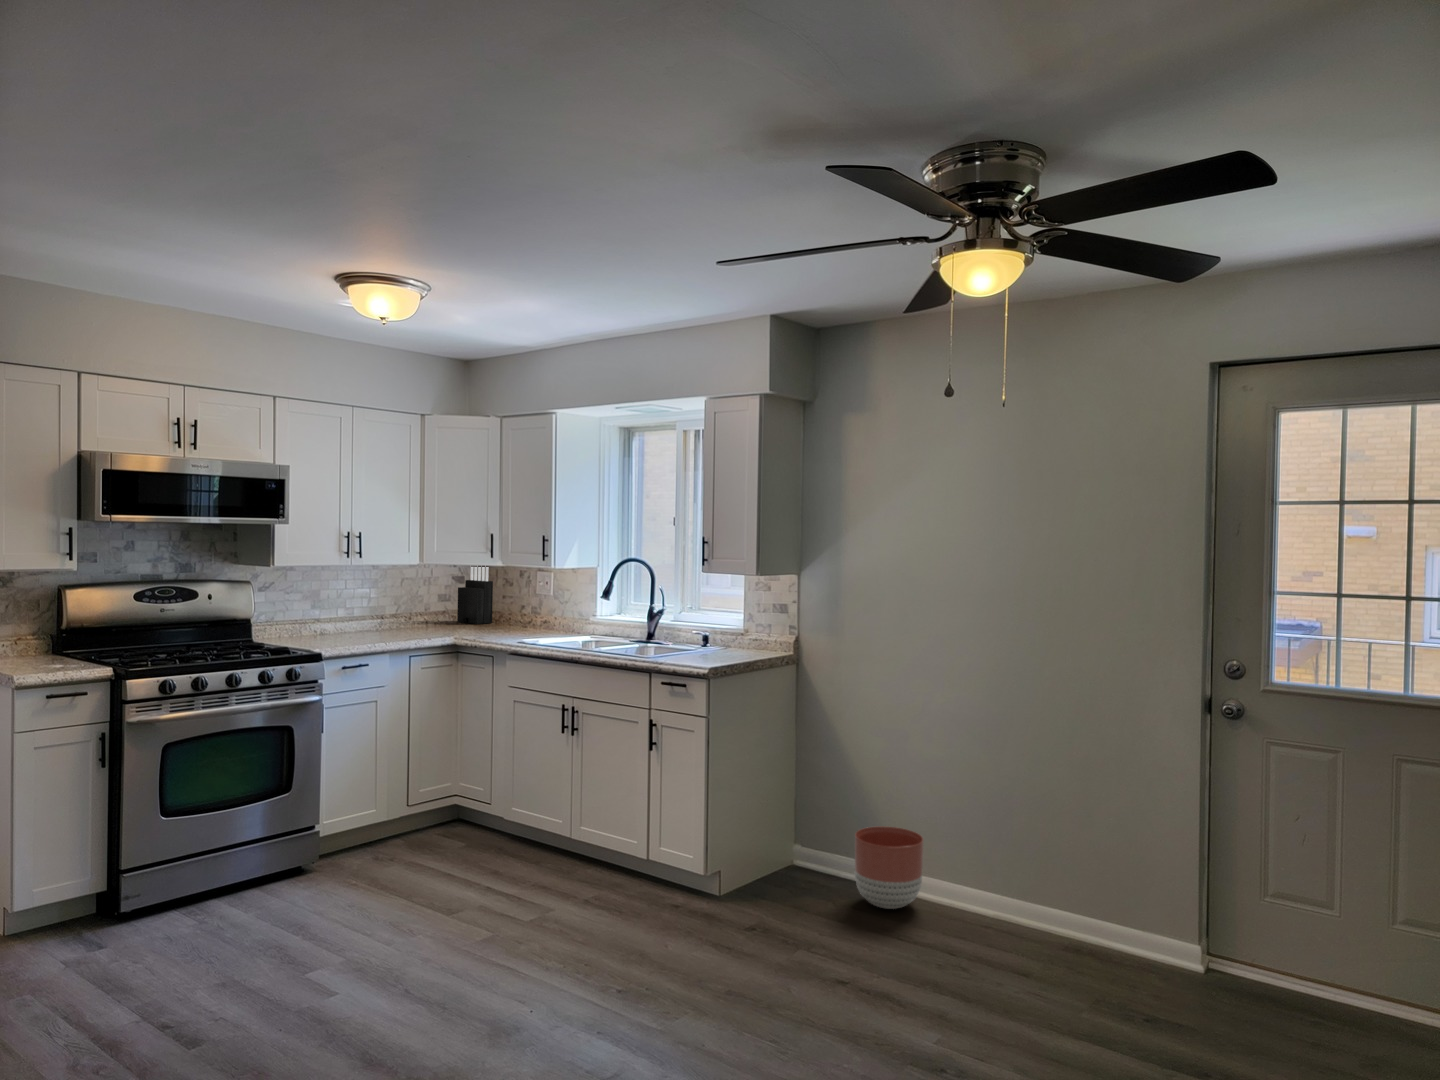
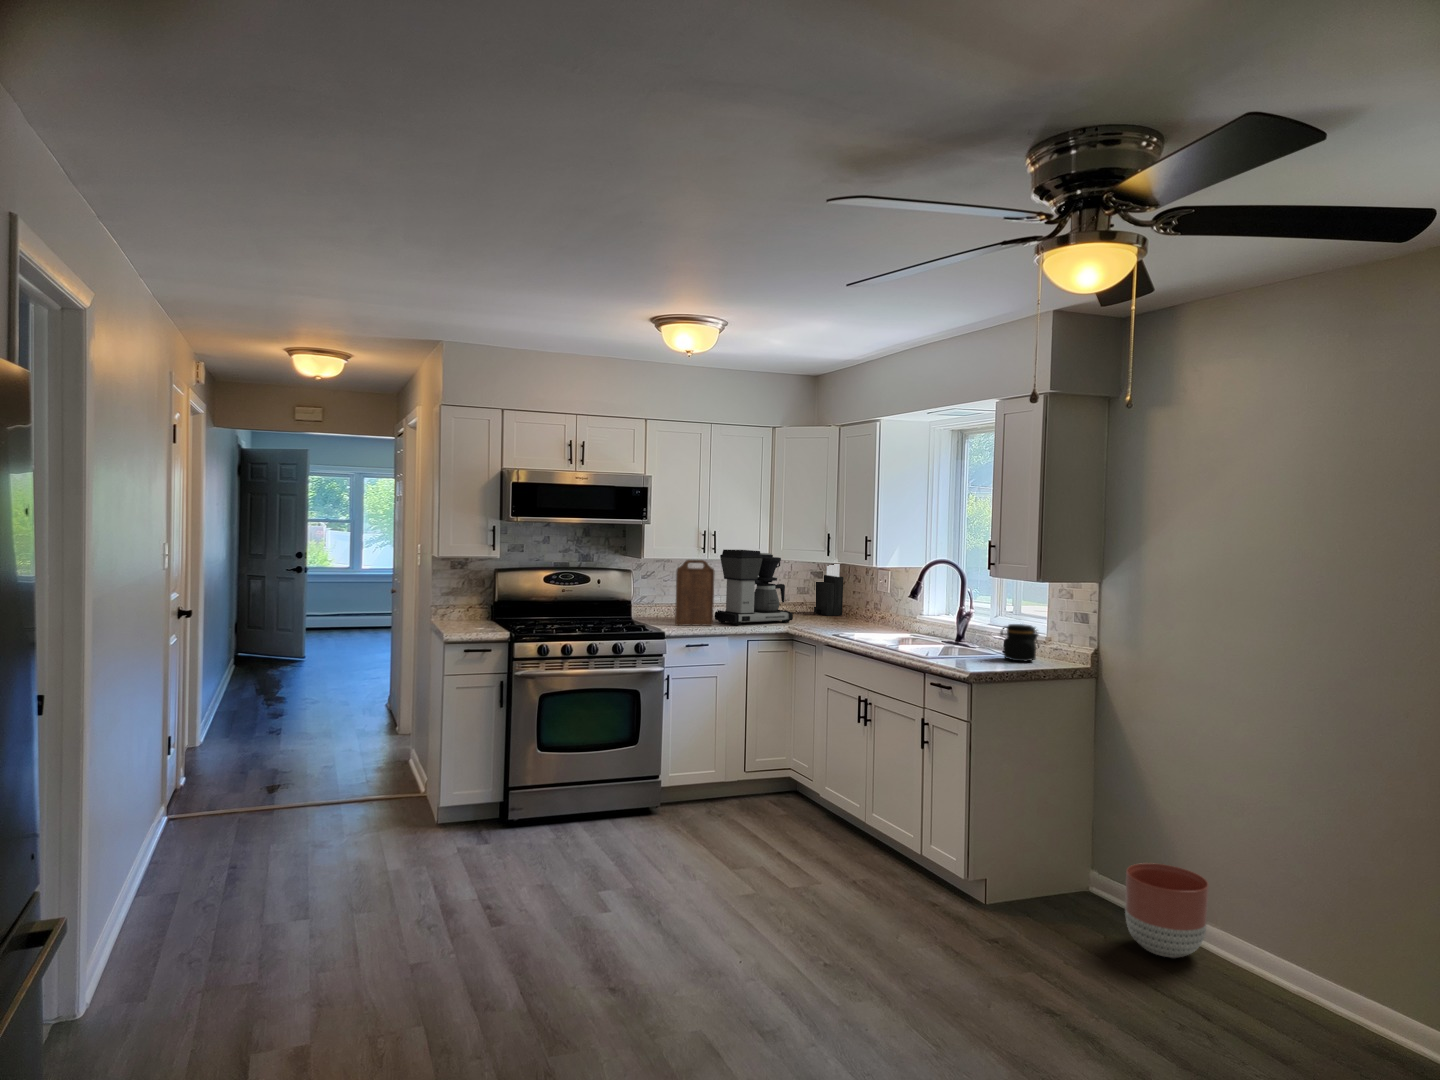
coffee maker: none [365,553,454,640] -> present [715,550,793,625]
cutting board: none [323,566,370,644] -> present [675,560,714,626]
jar: none [709,618,747,654] -> present [1000,624,1038,661]

